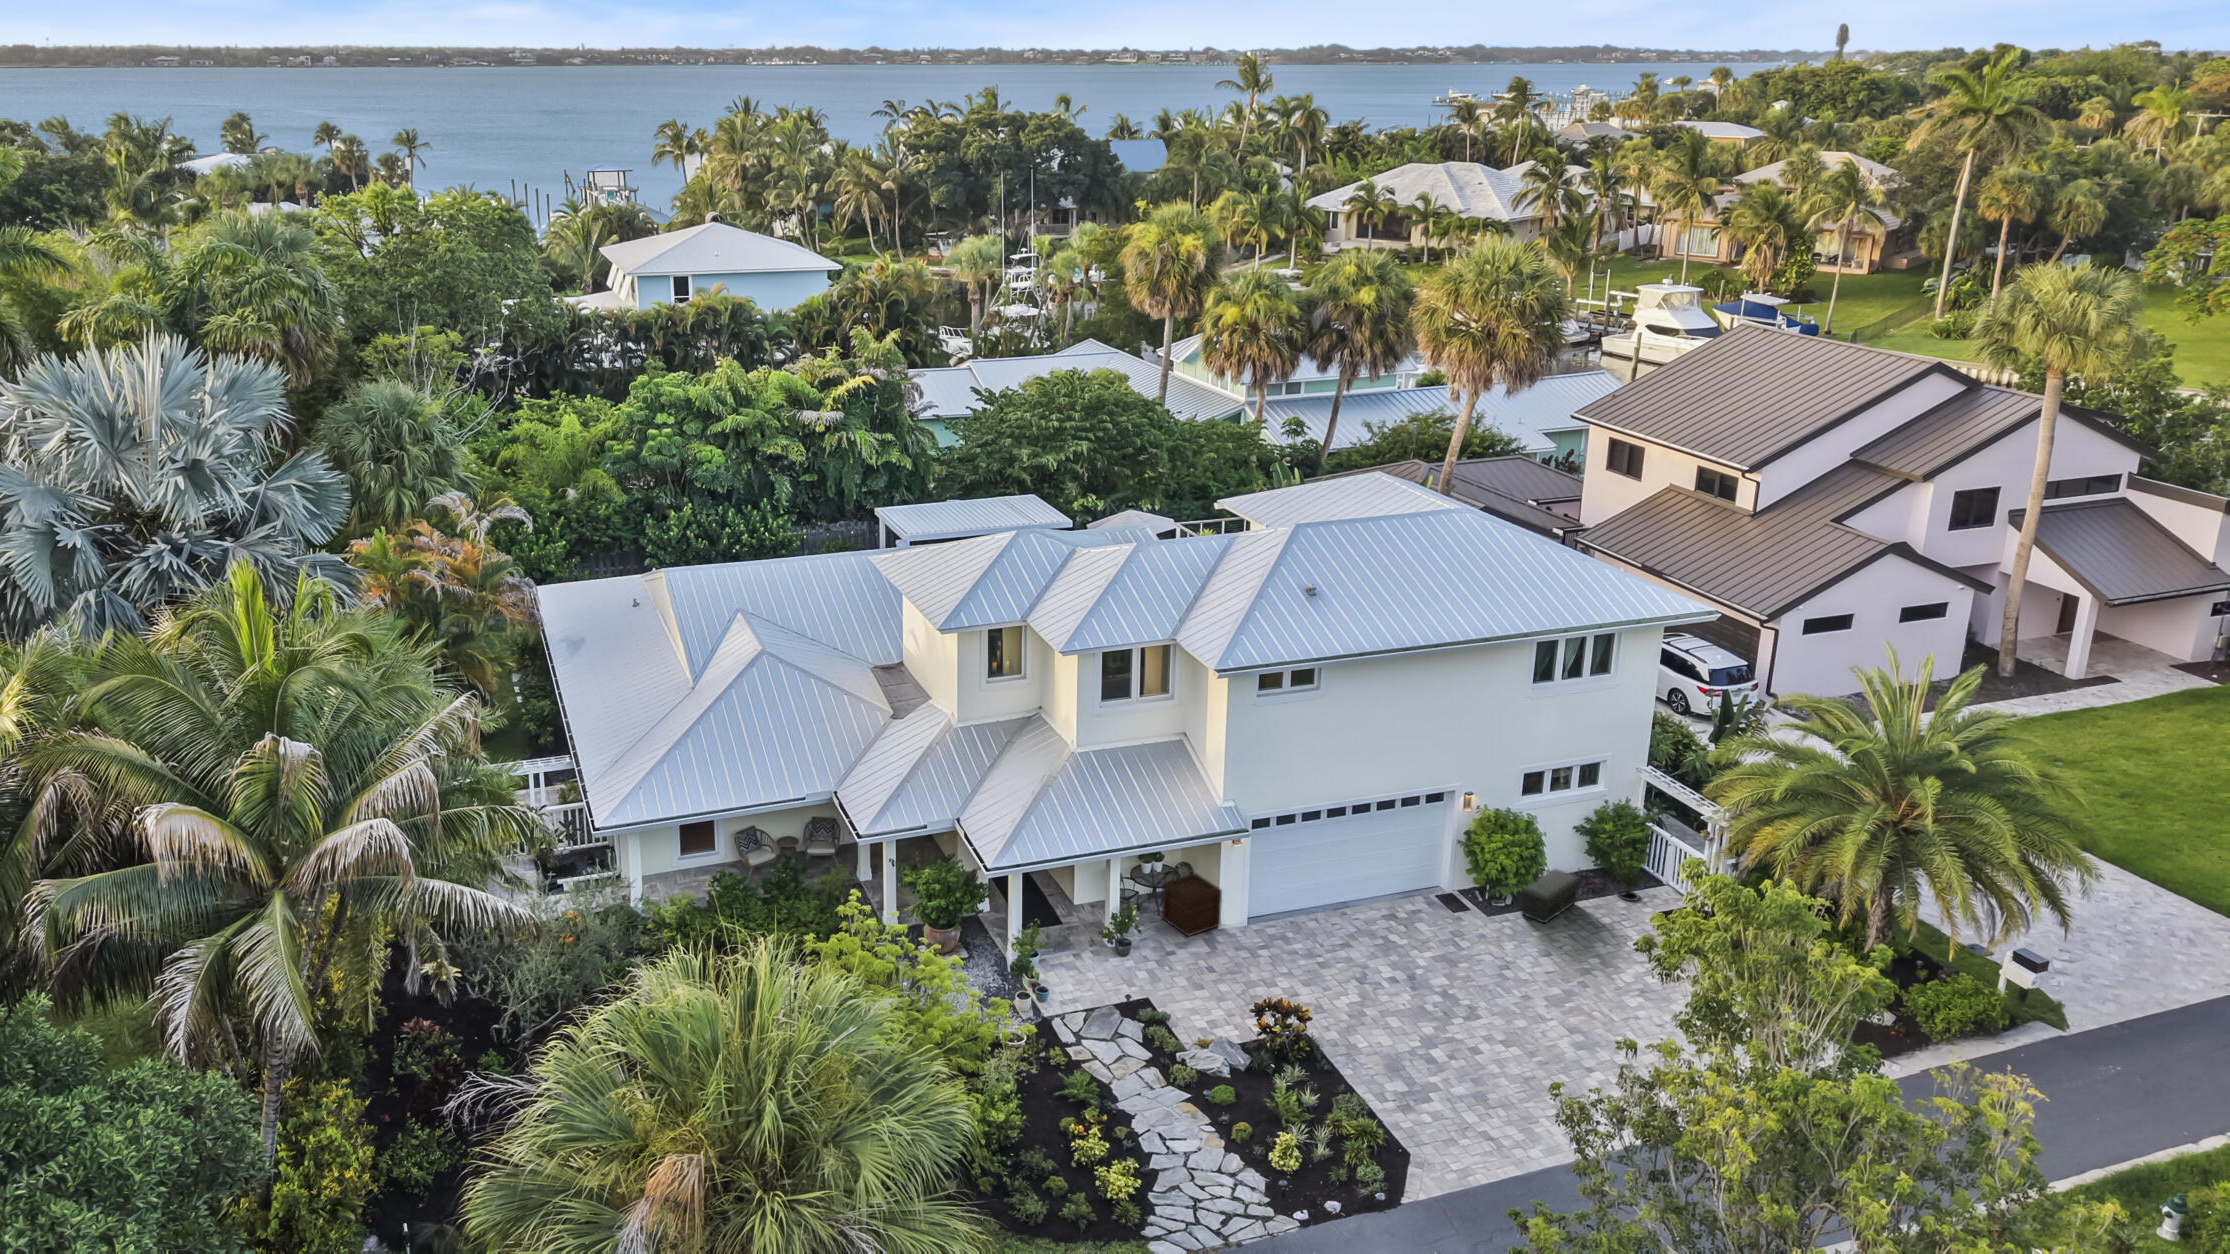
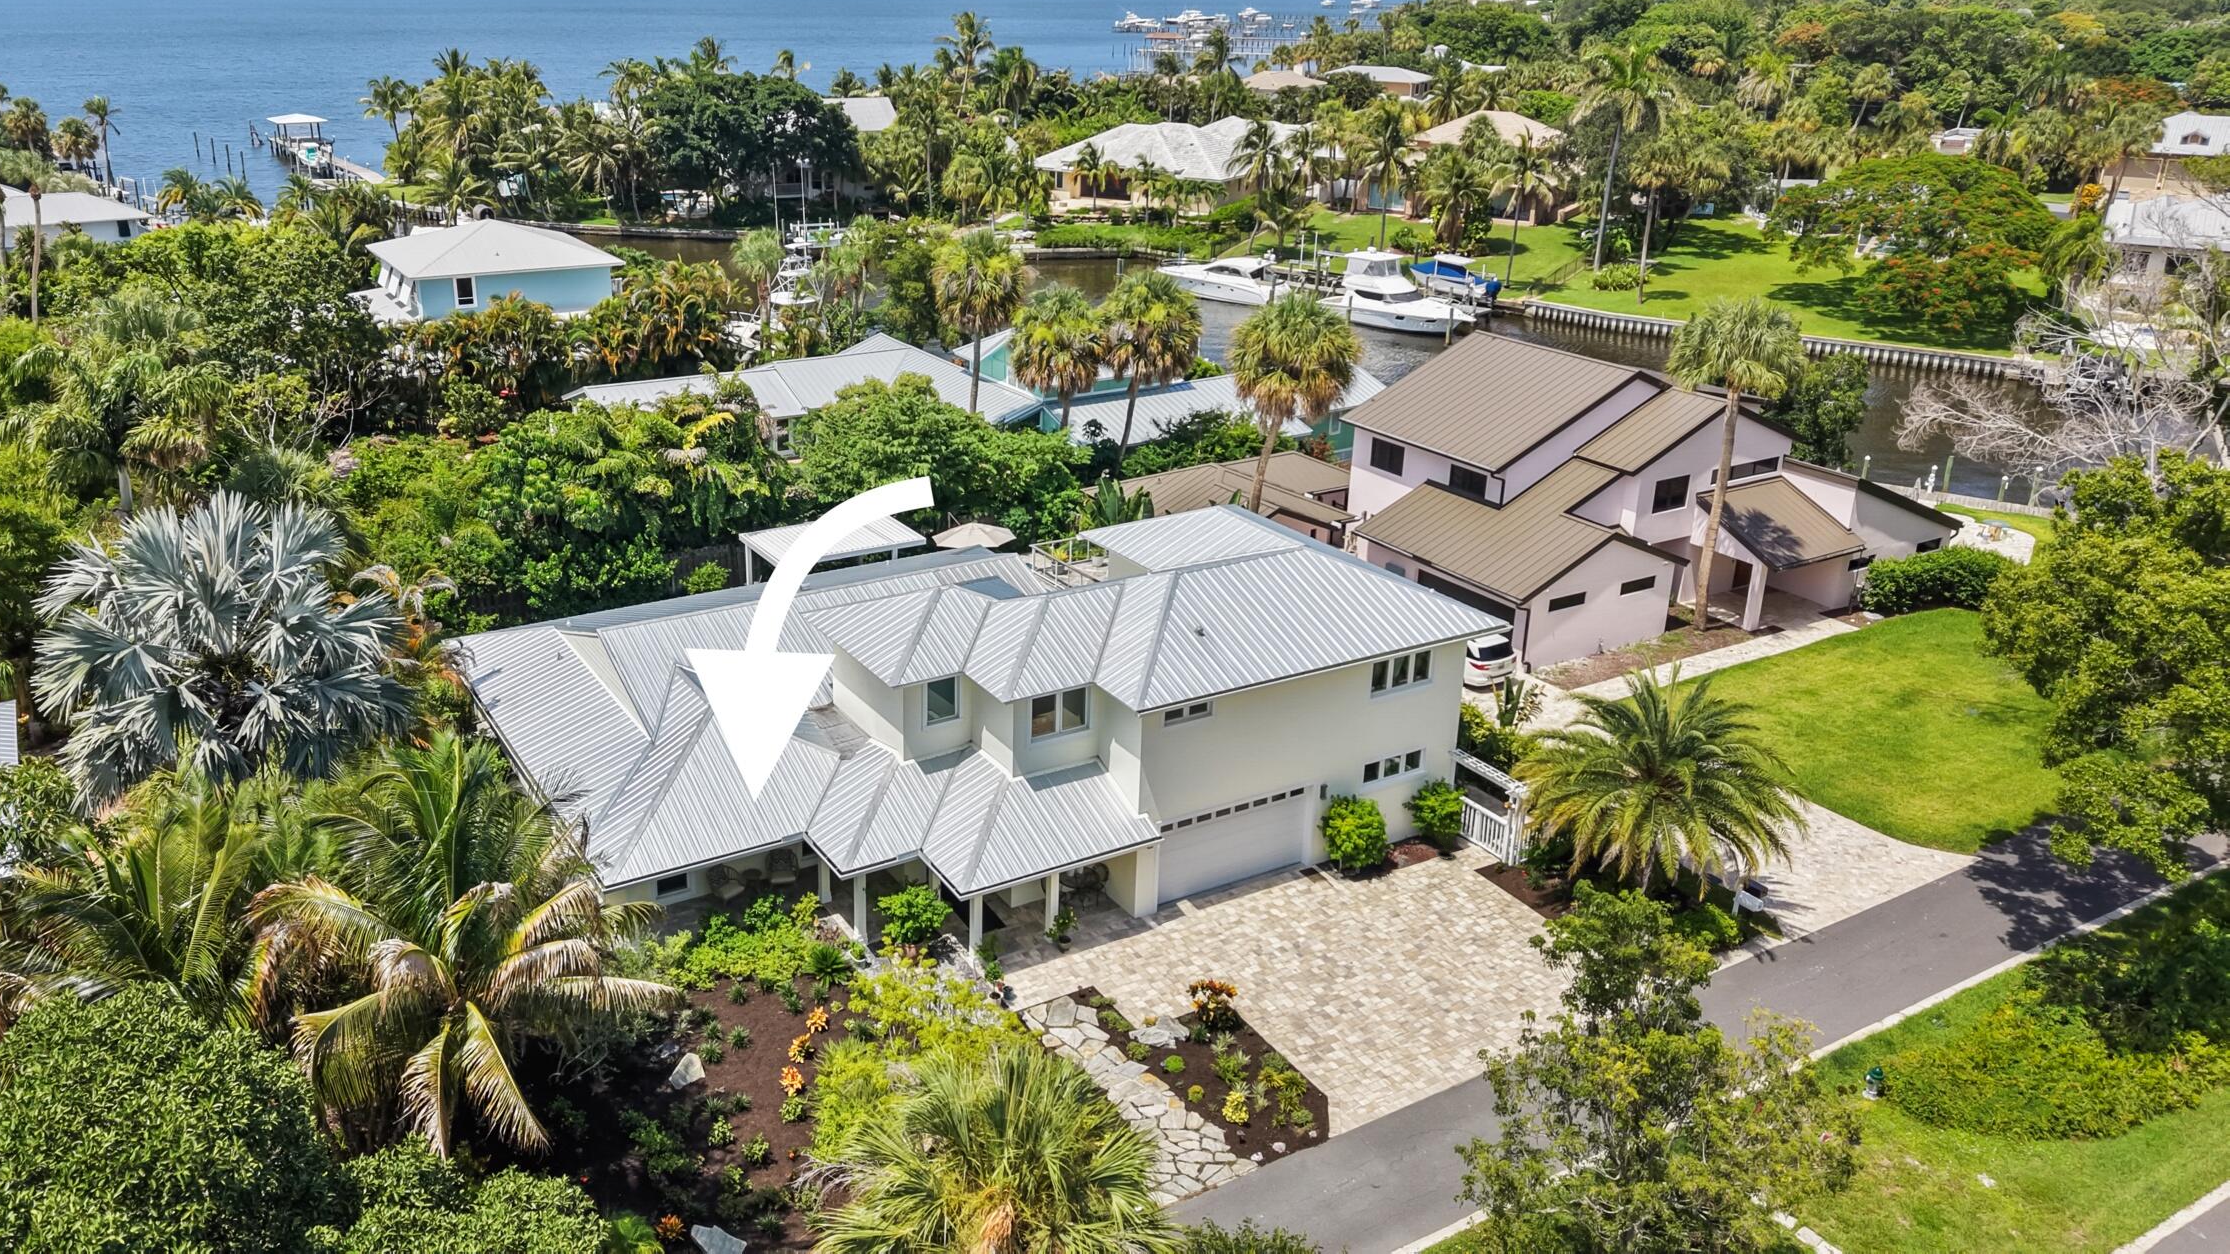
storage bench: present [1521,869,1578,923] -> none [1368,839,1410,886]
wooden crate: present [1162,873,1222,936] -> none [1087,873,1137,929]

